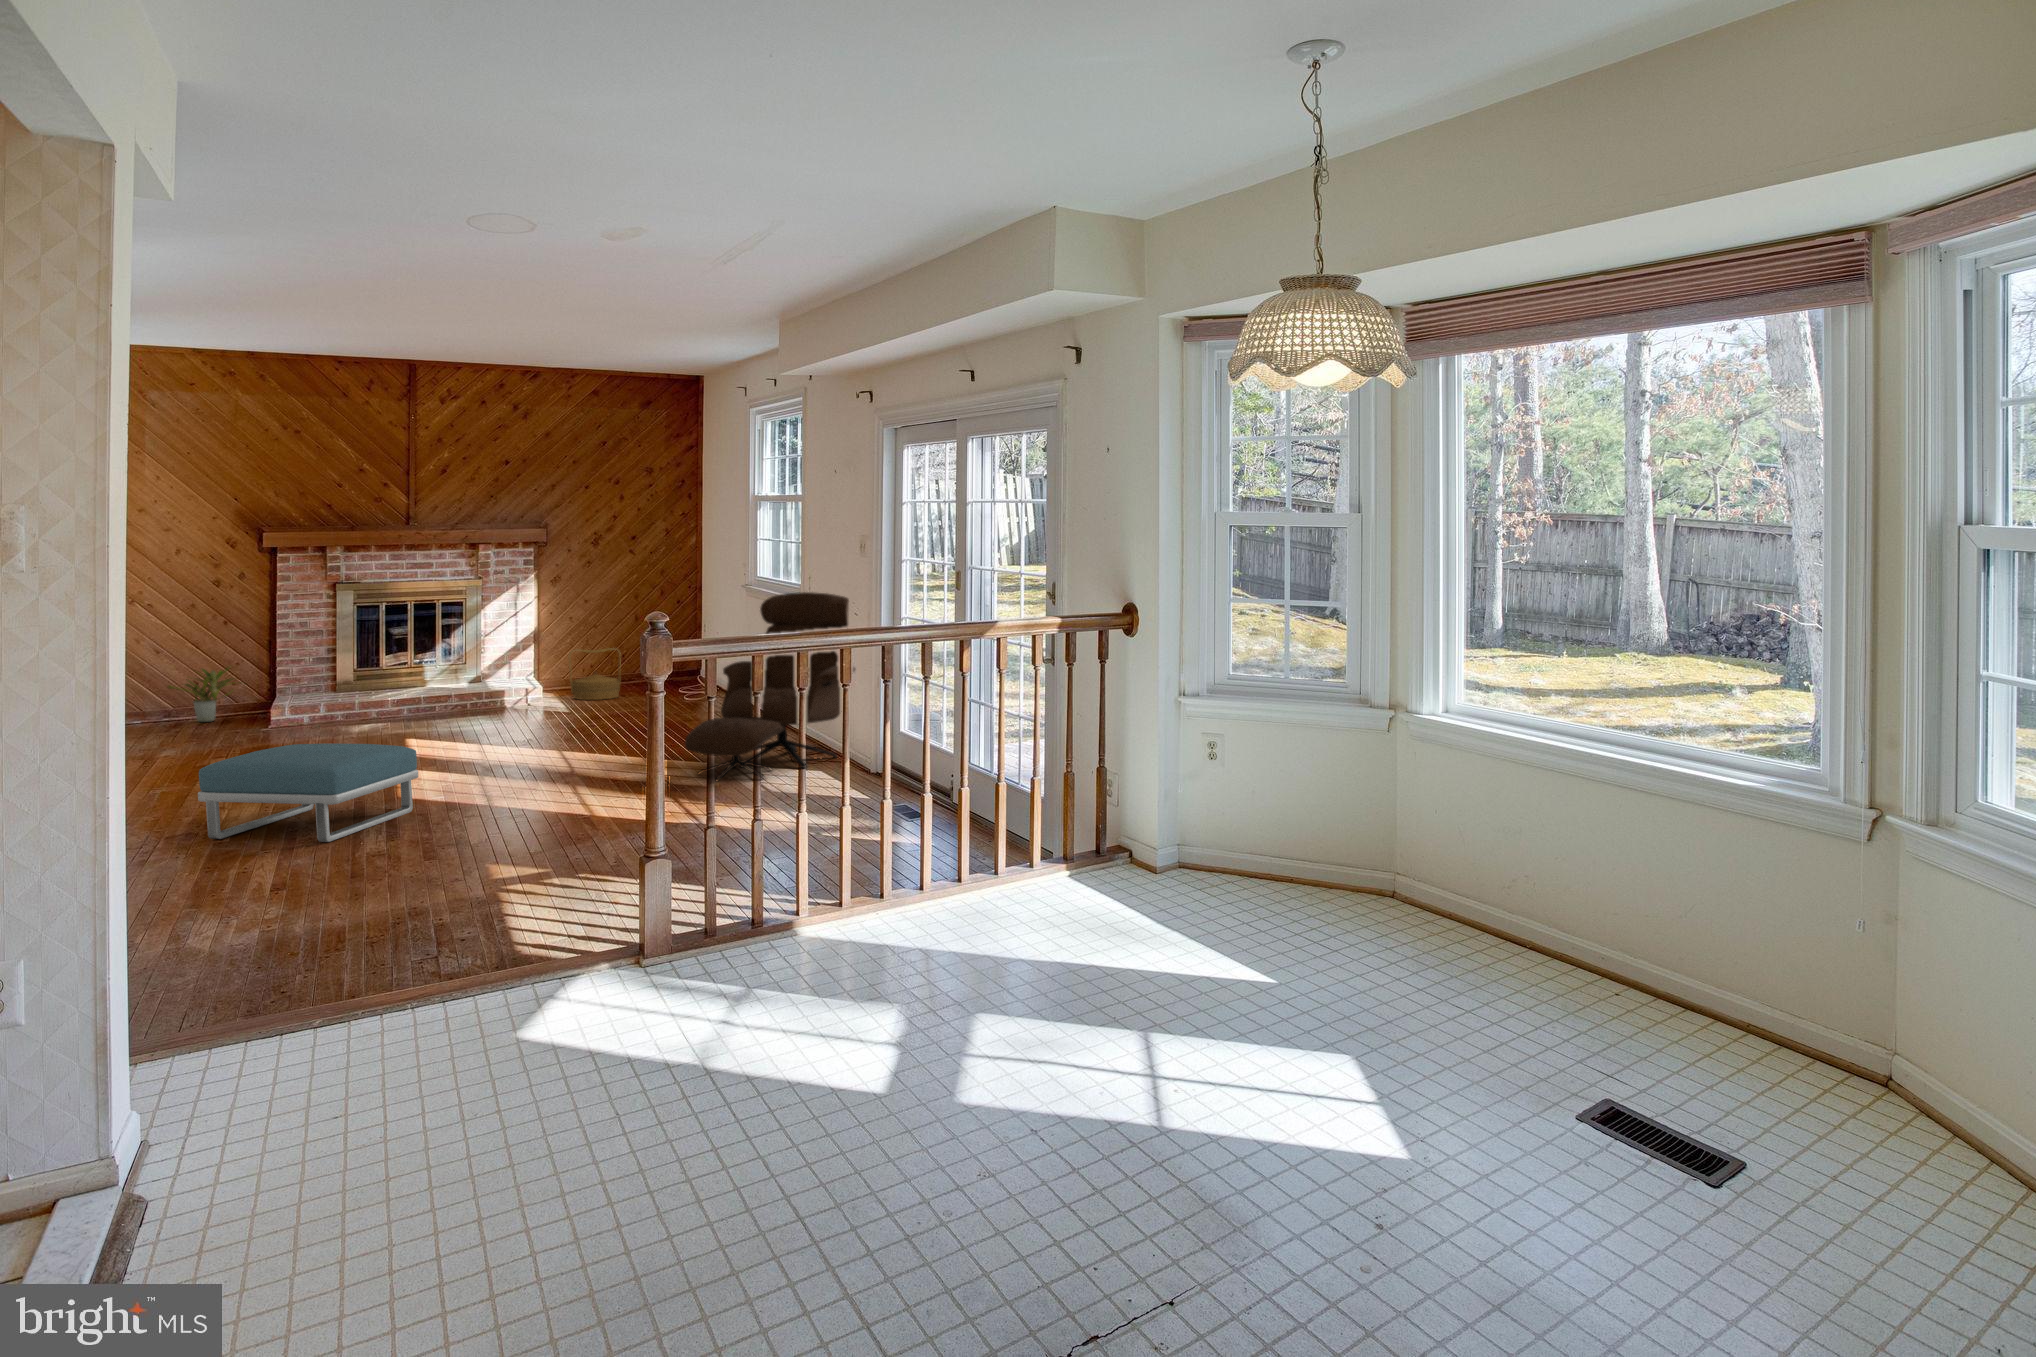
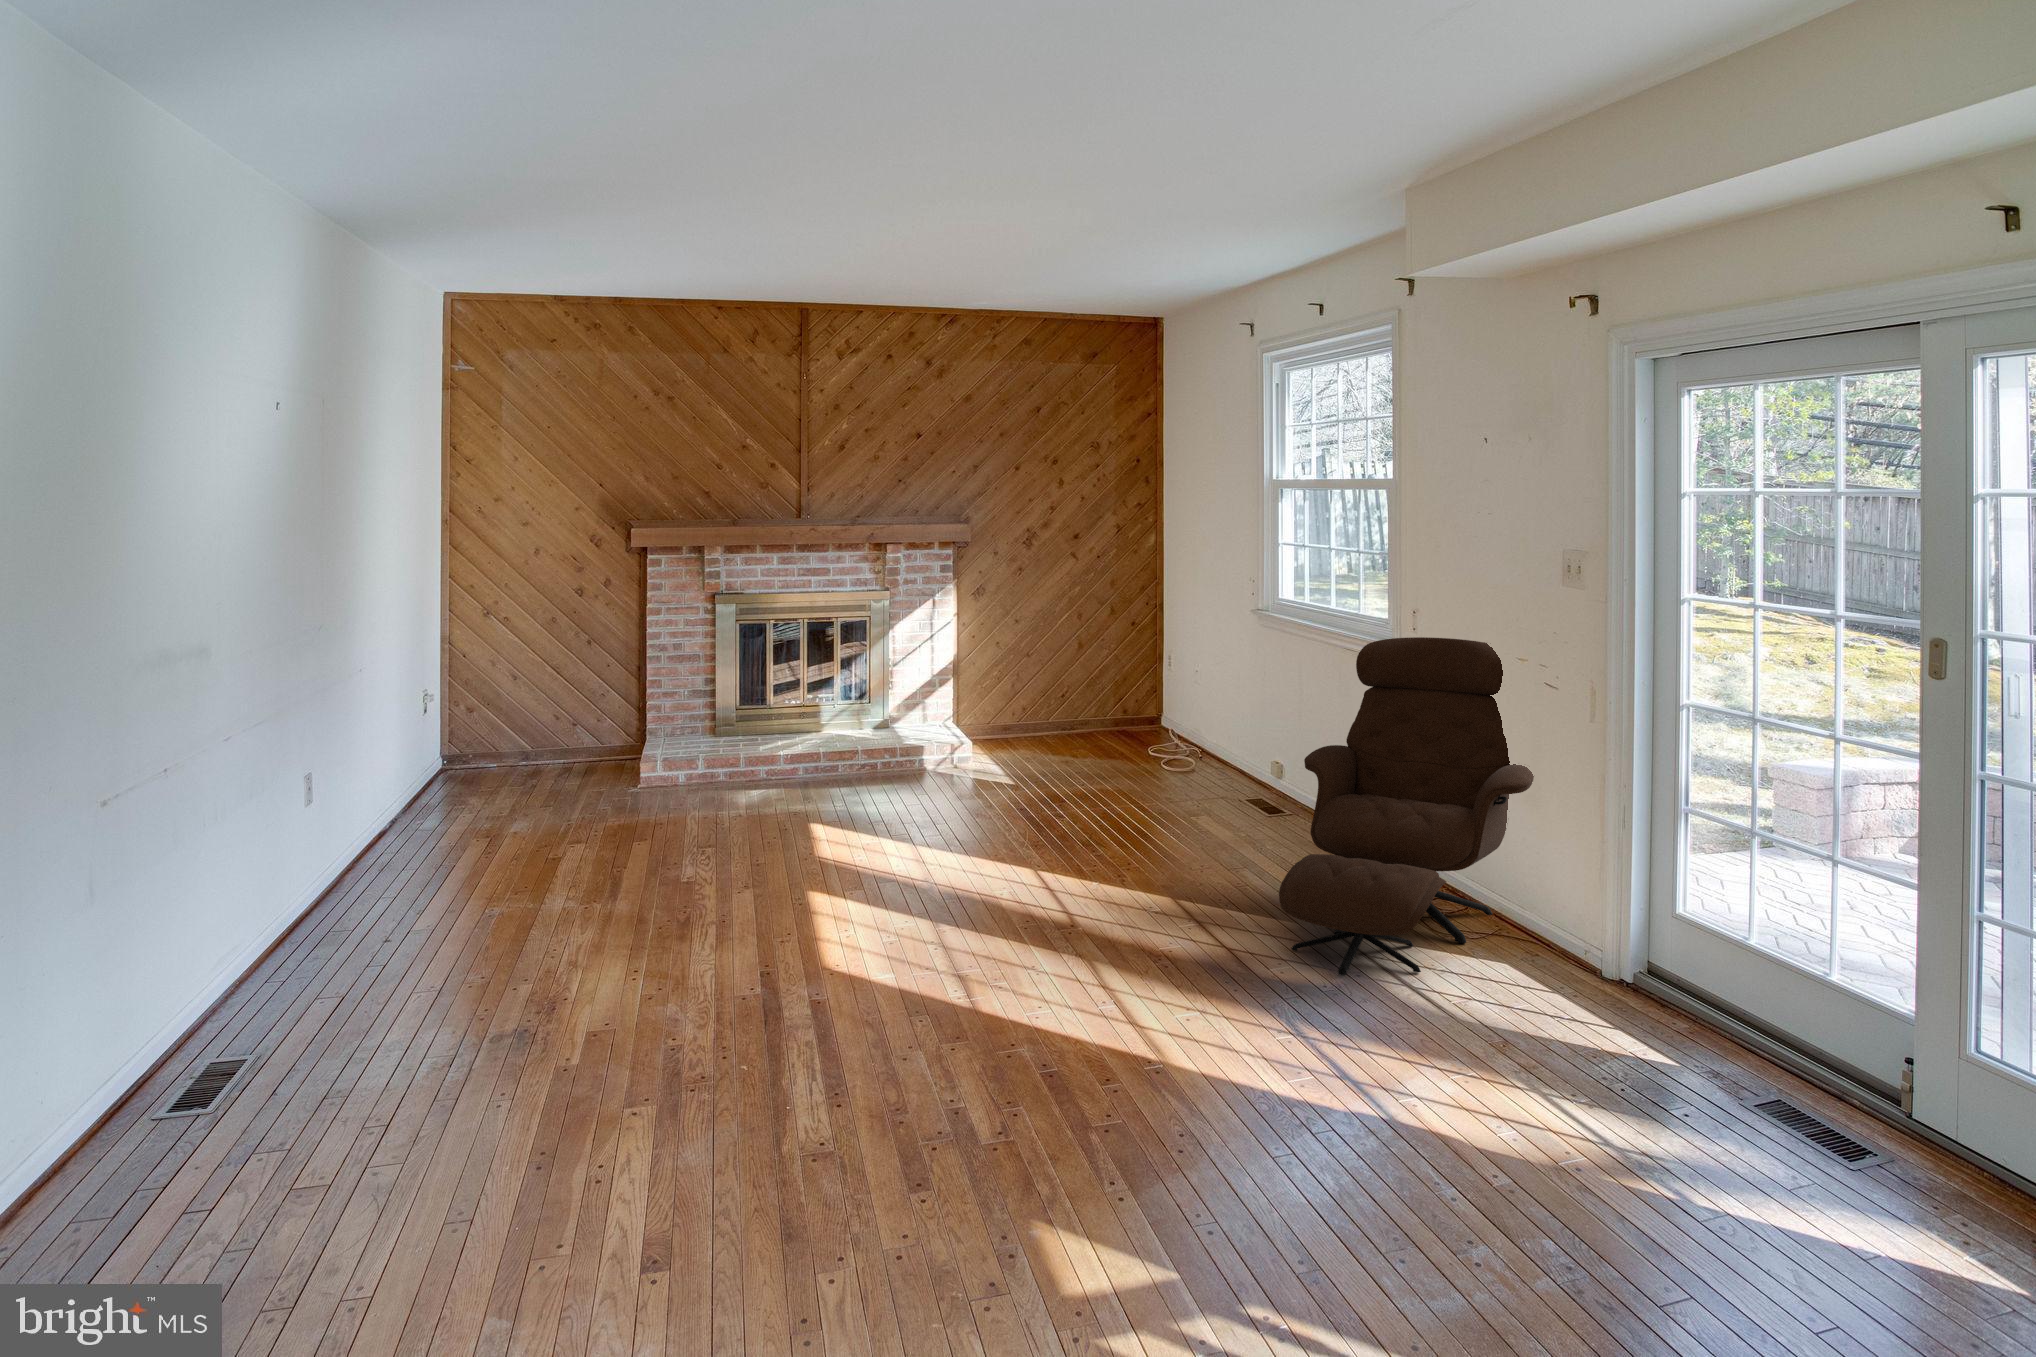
woven basket: present [569,649,620,700] -> none [992,681,1057,752]
potted plant: present [168,668,232,722] -> none [517,700,611,774]
footstool: present [198,744,418,842] -> none [547,902,886,1129]

